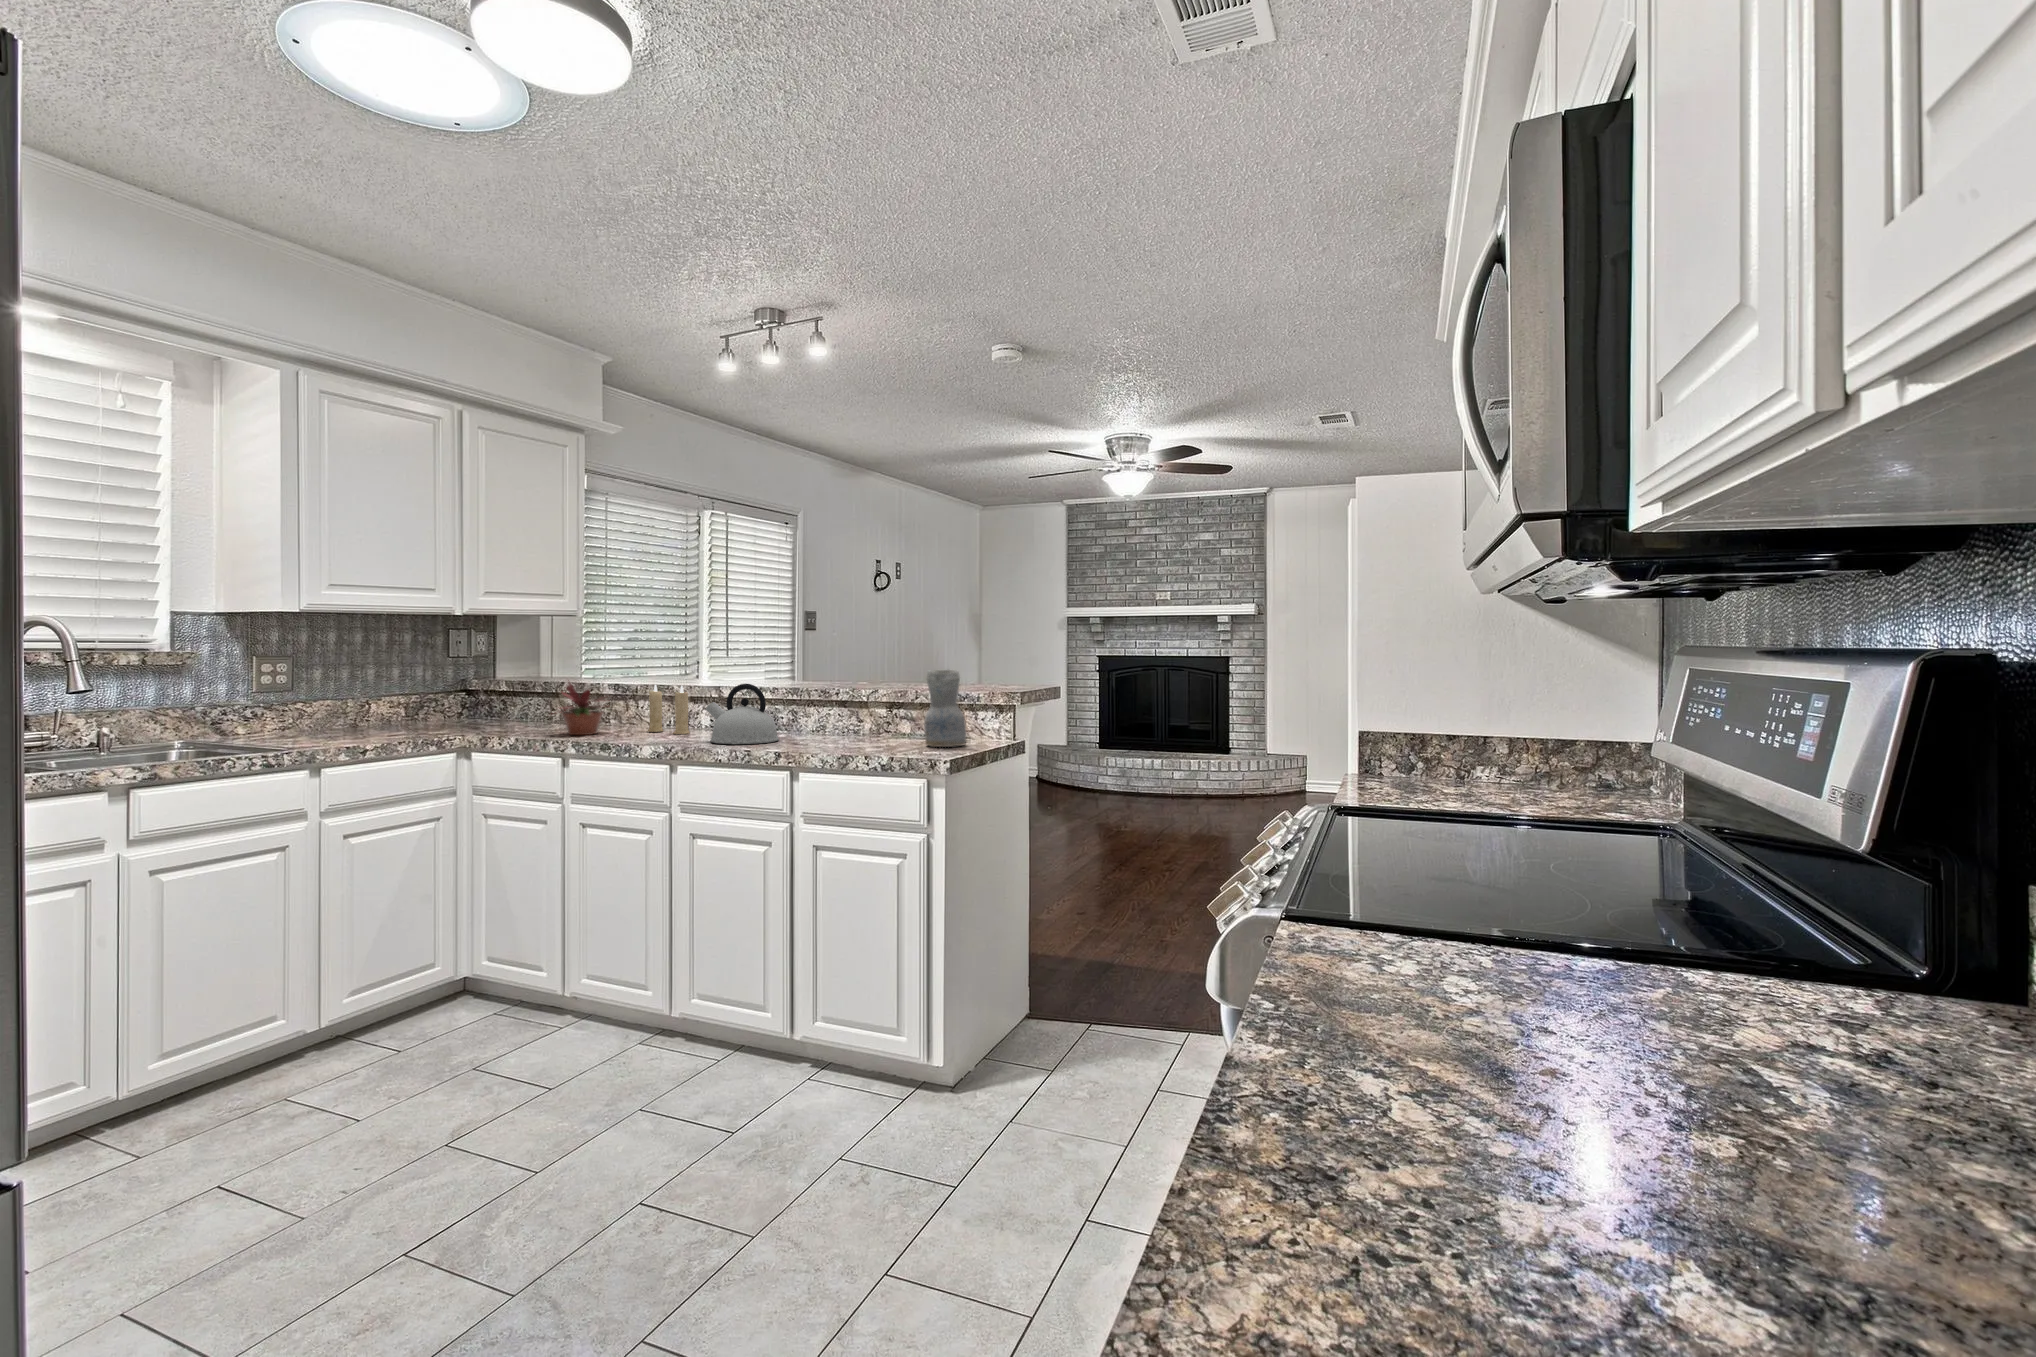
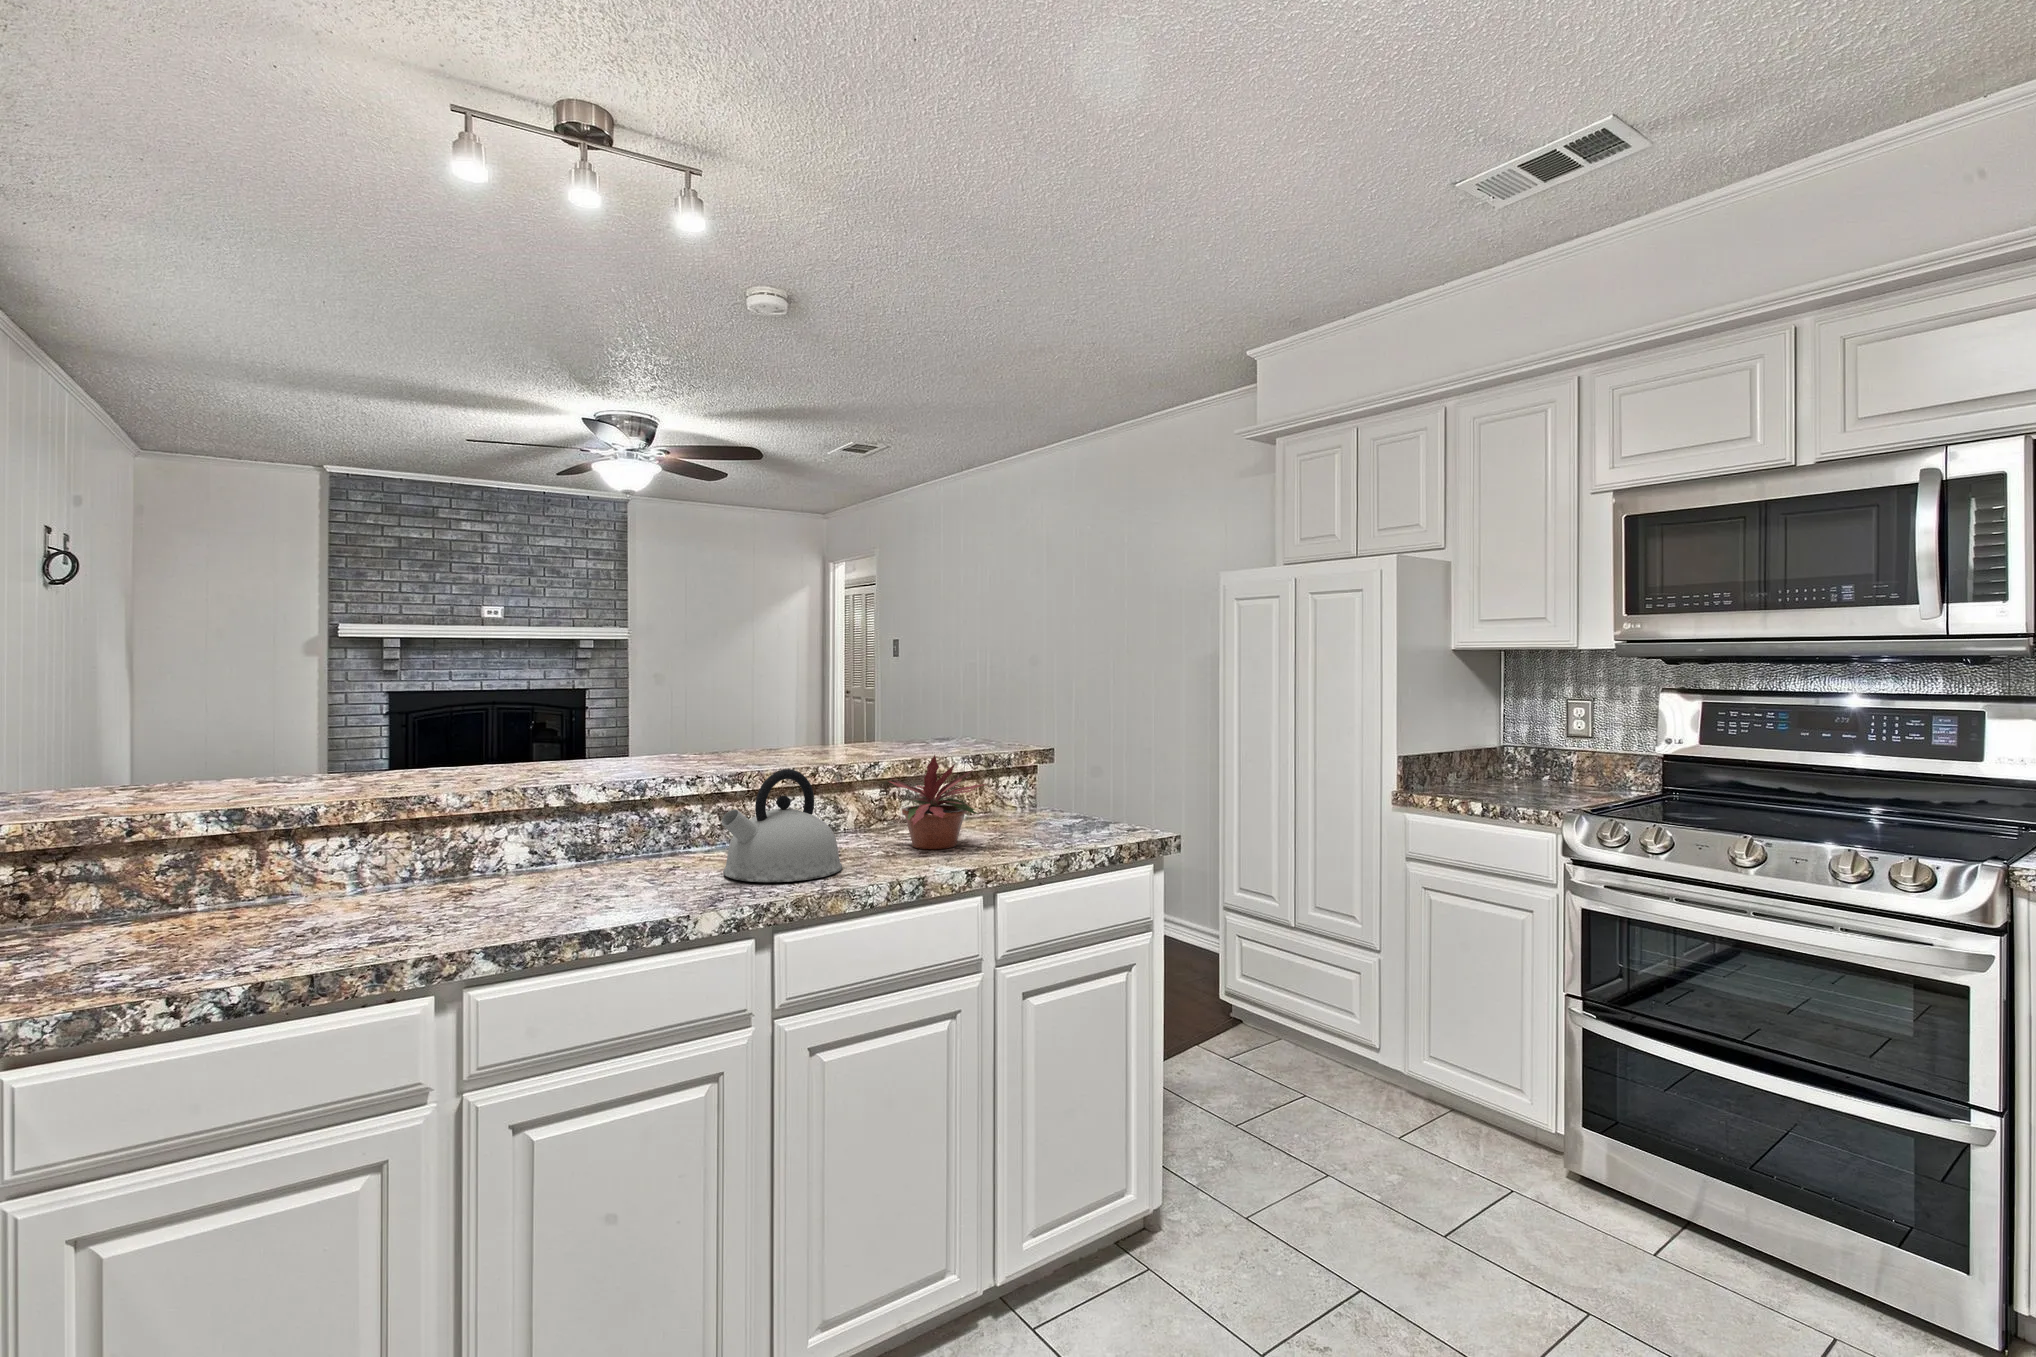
ceramic pitcher: present [924,670,966,747] -> none [1000,723,1065,828]
potted plant: present [556,683,604,735] -> present [890,755,986,849]
candle: present [648,685,690,734] -> none [441,785,566,898]

